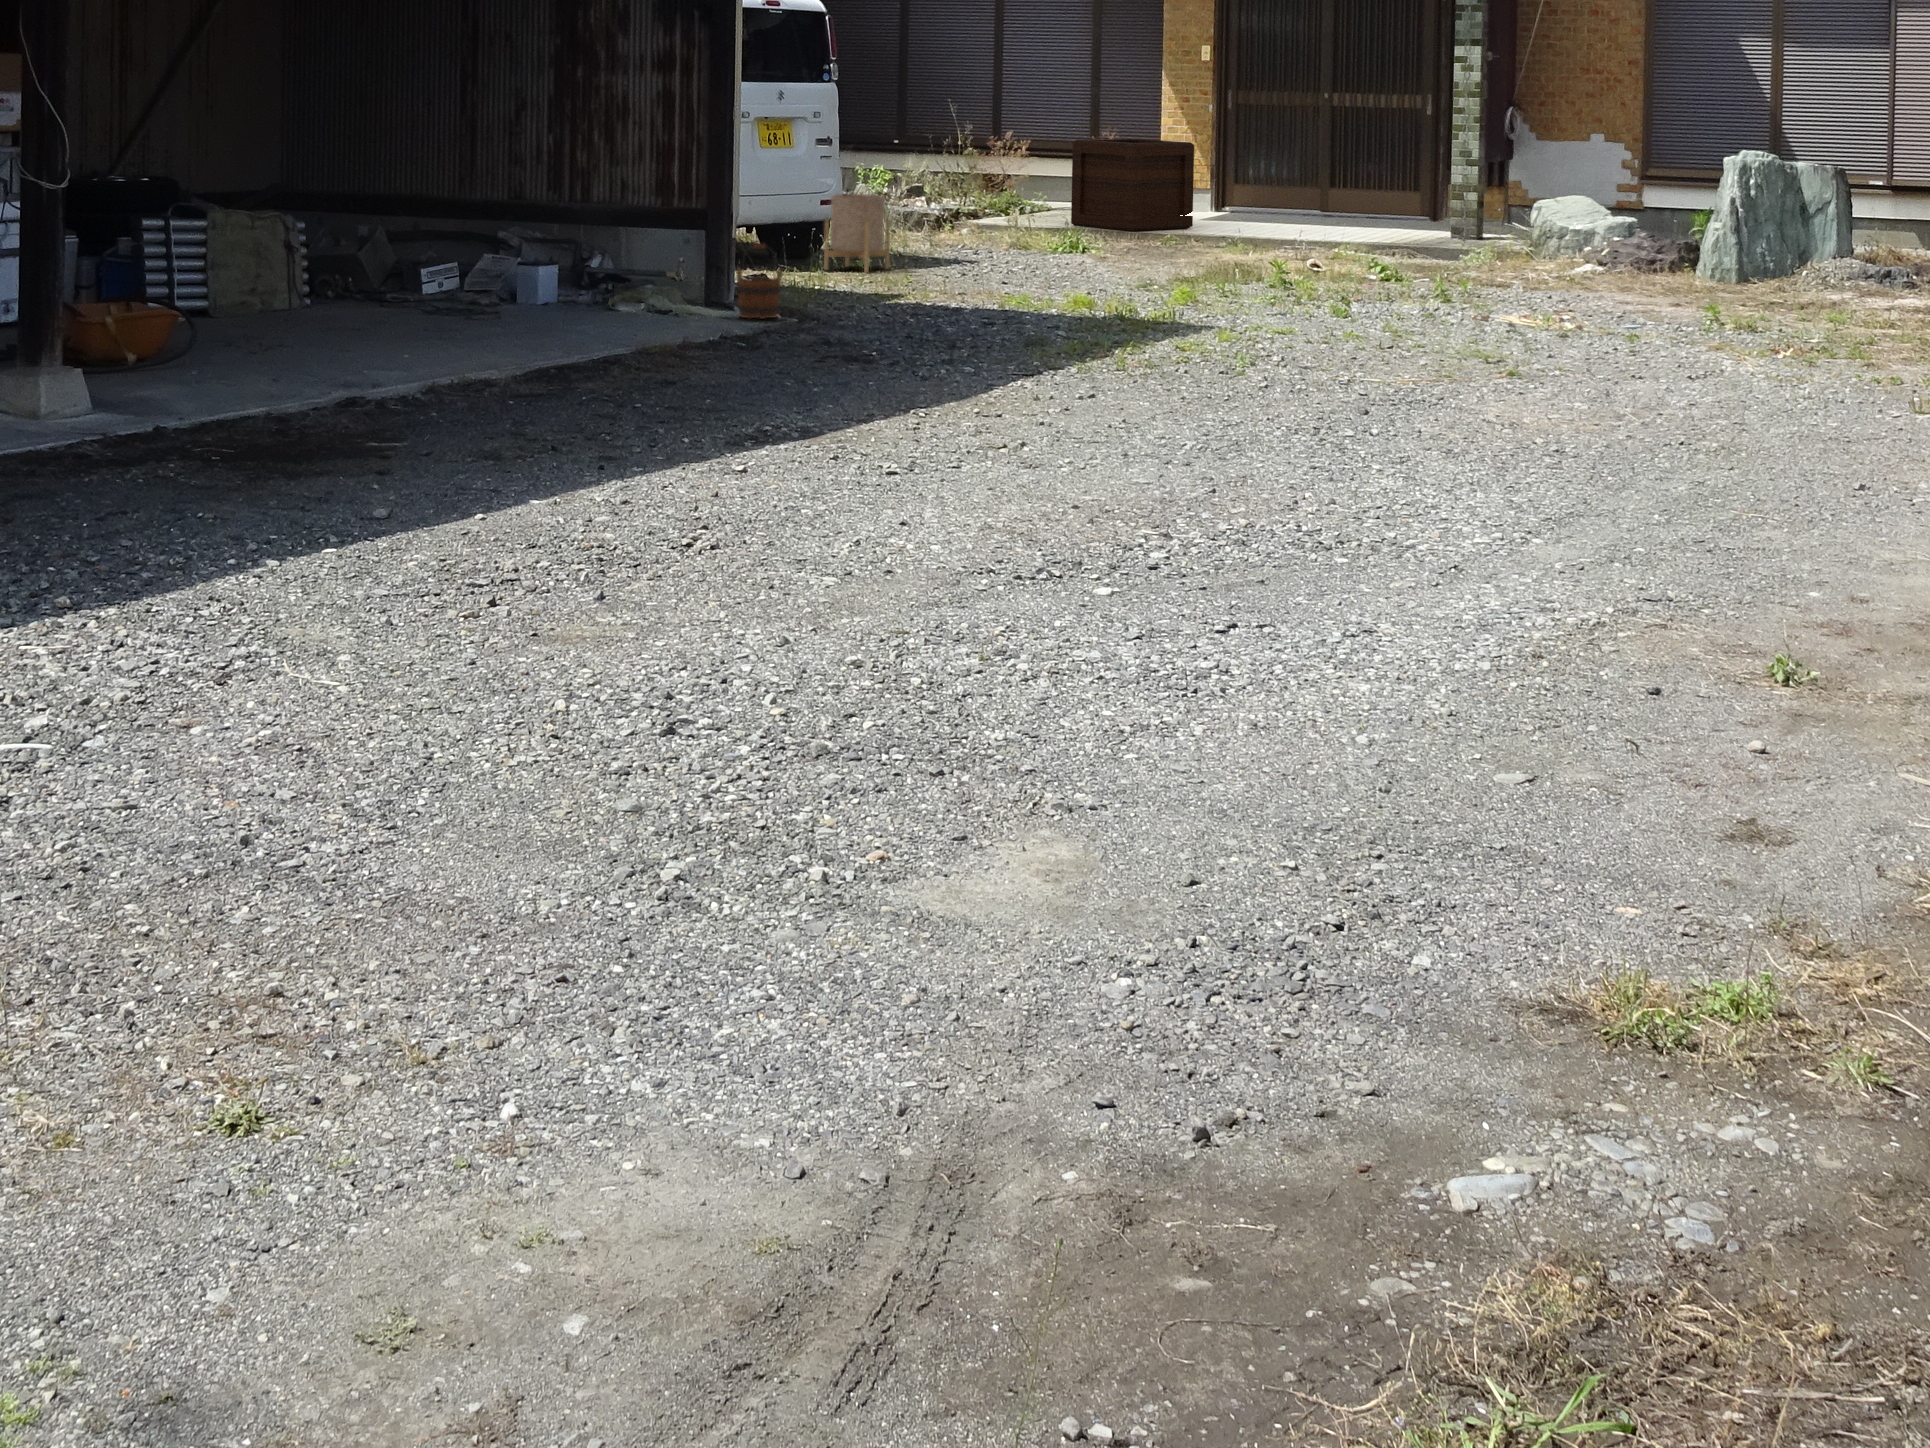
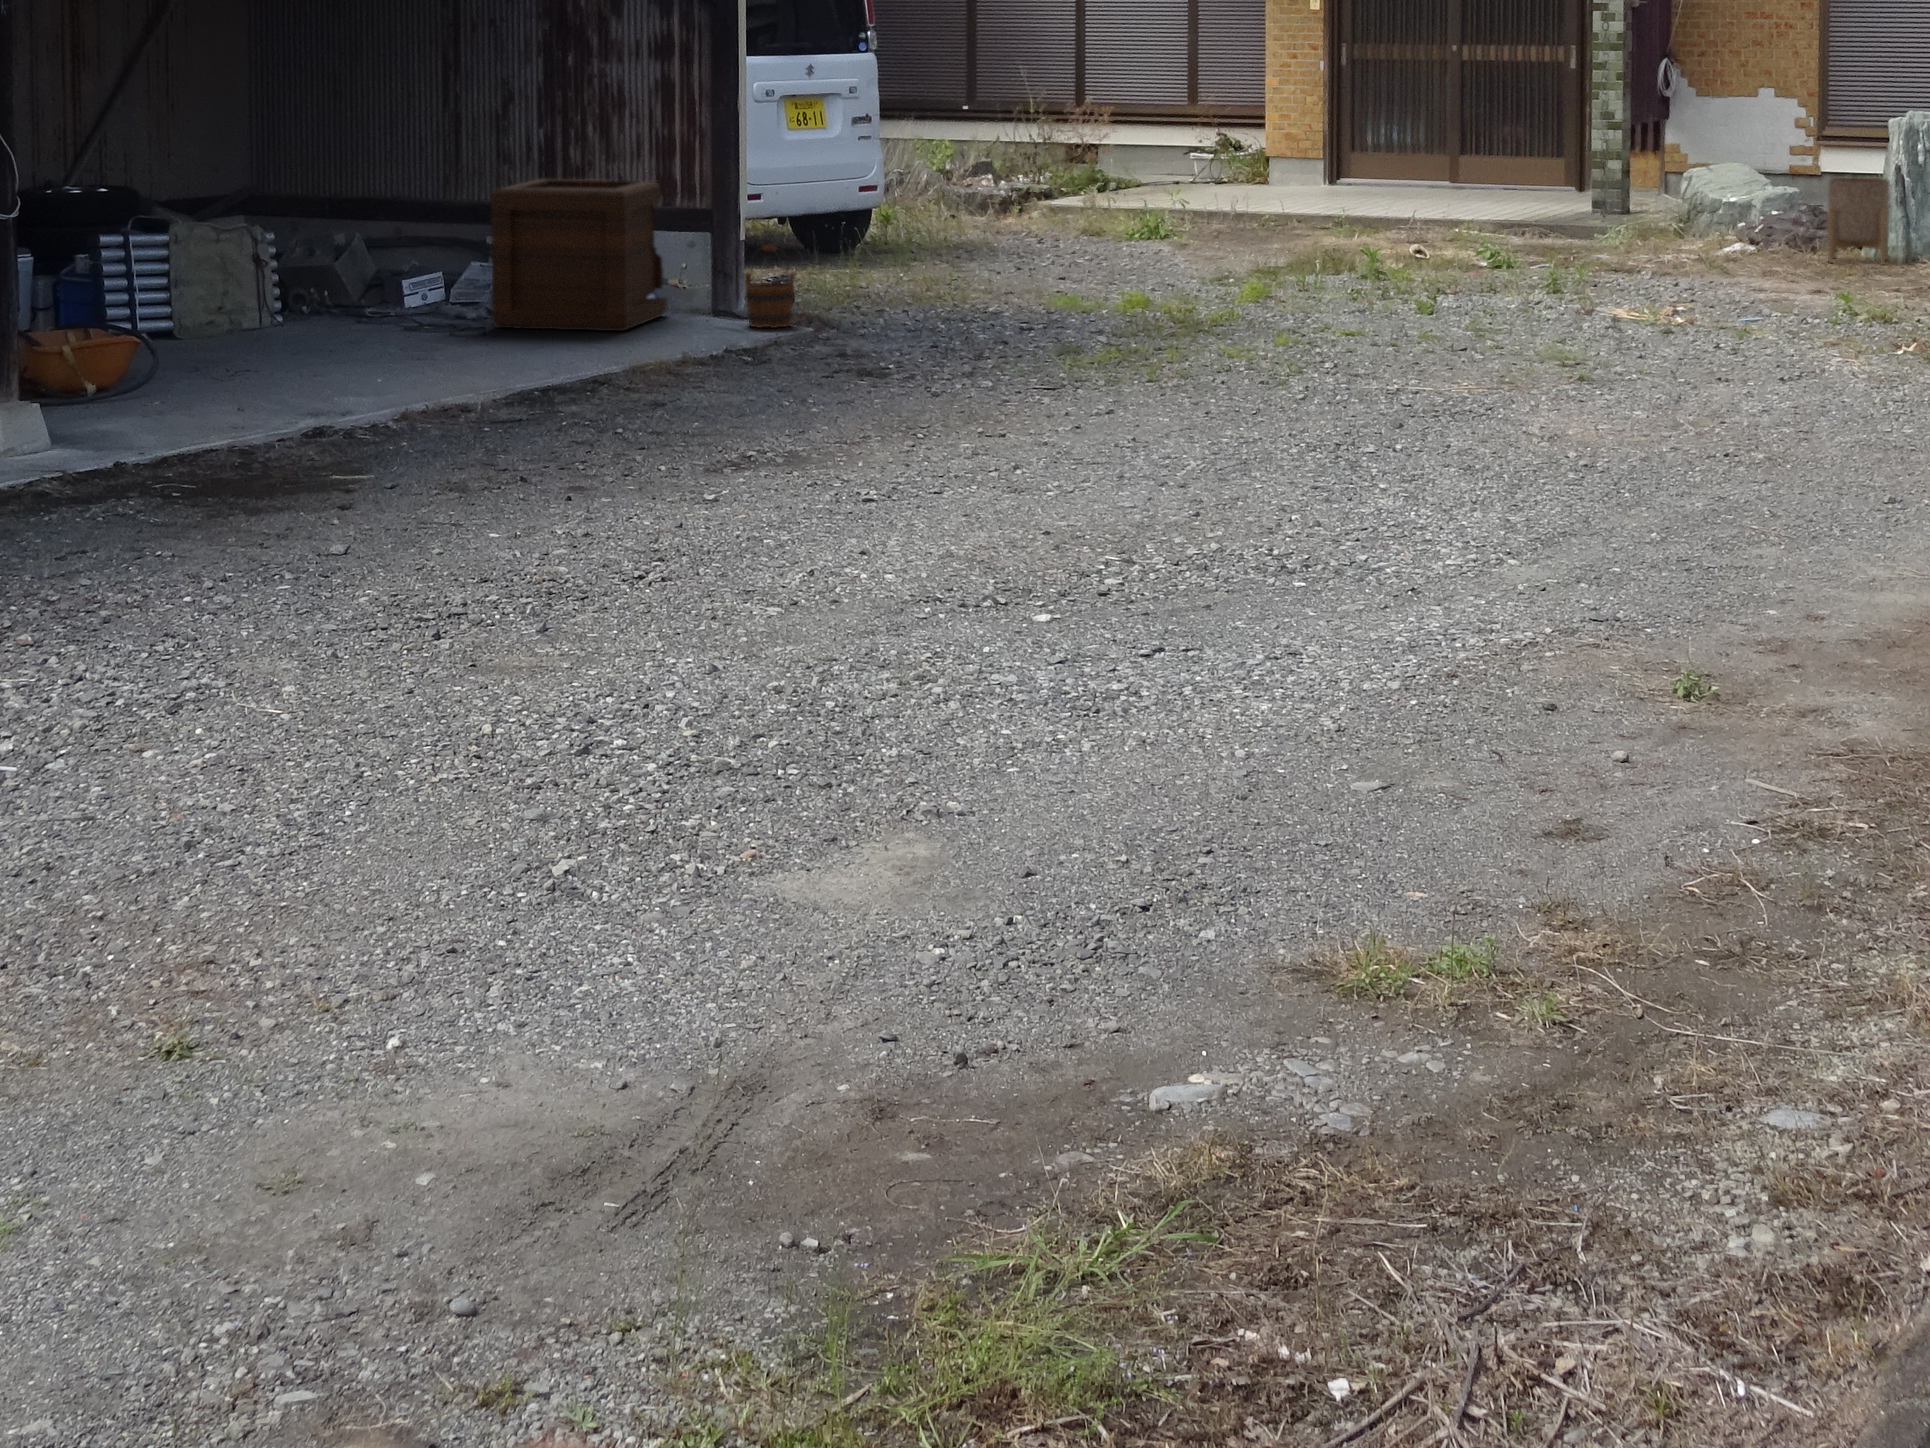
wooden crate: present [1071,139,1194,231] -> present [491,179,668,331]
planter: present [824,194,890,272] -> present [1828,177,1890,265]

